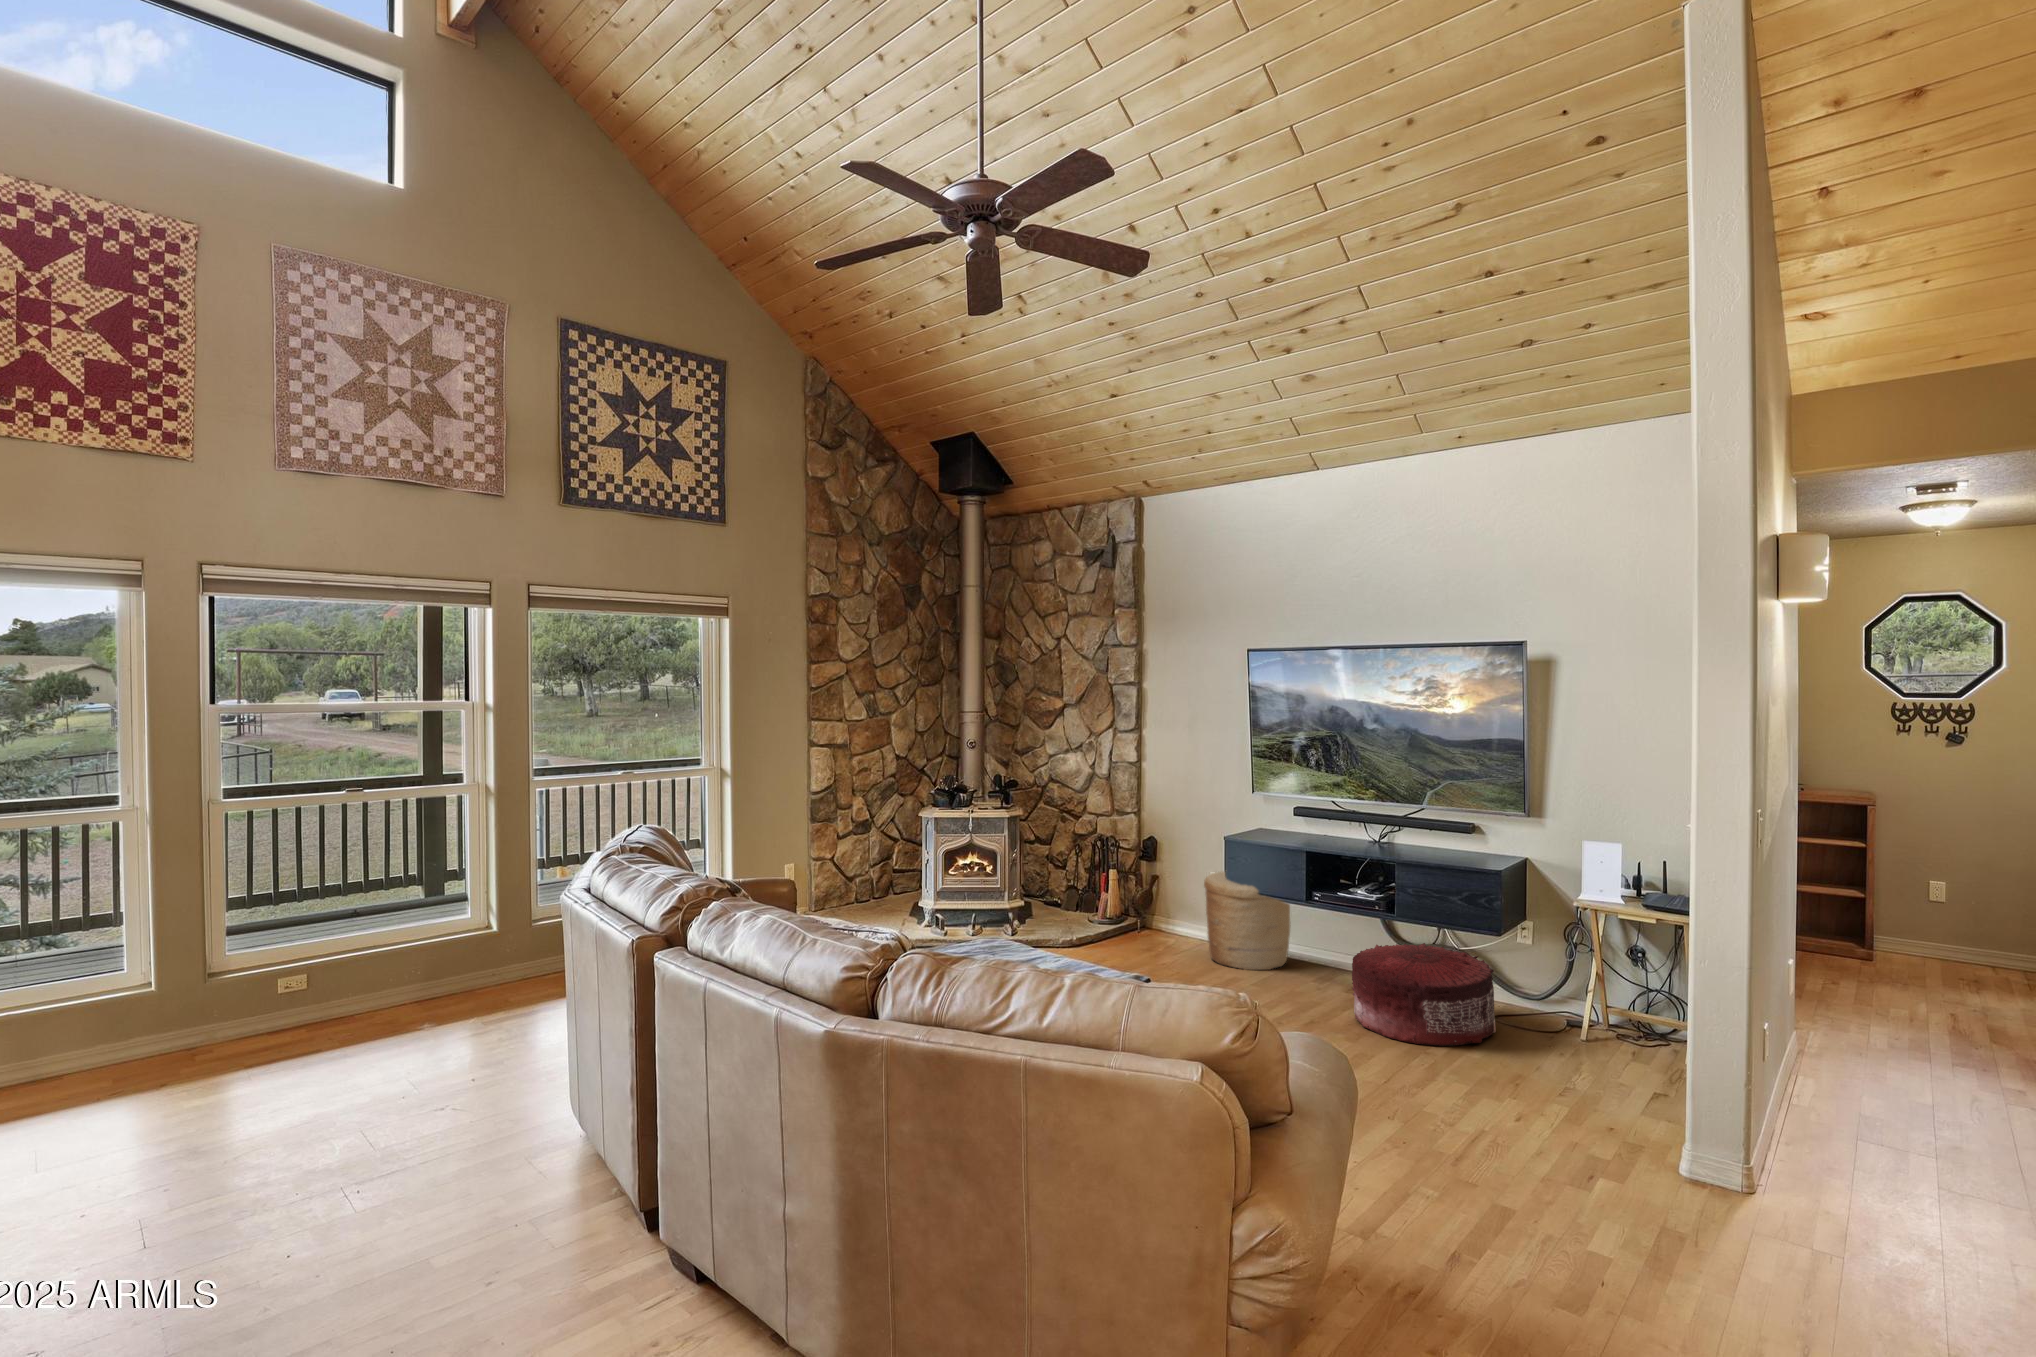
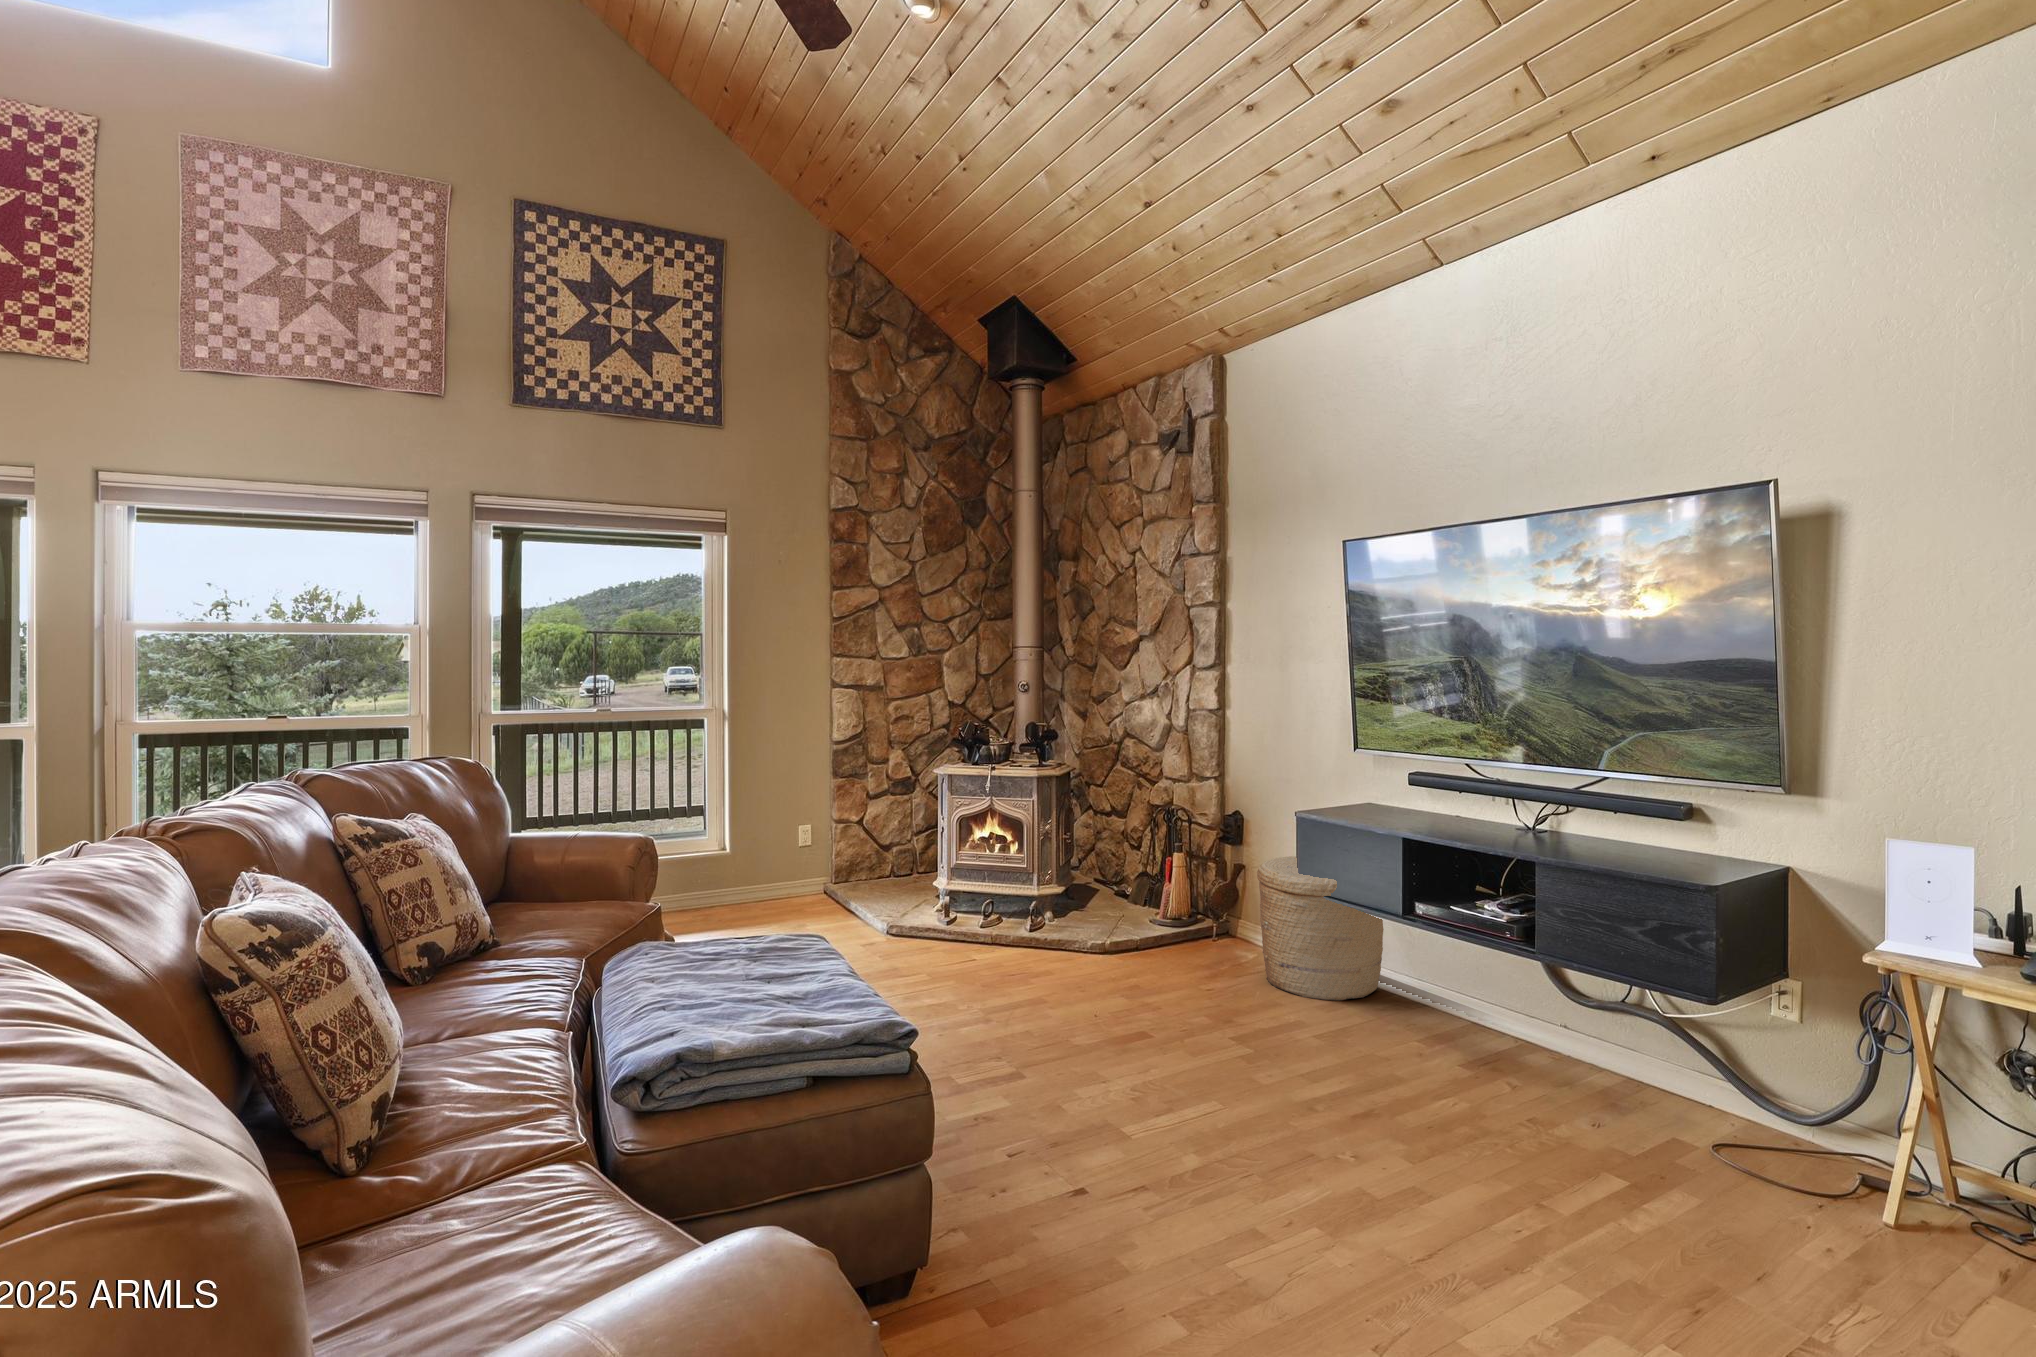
pouf: present [1352,943,1496,1046] -> none [1398,978,1650,1168]

